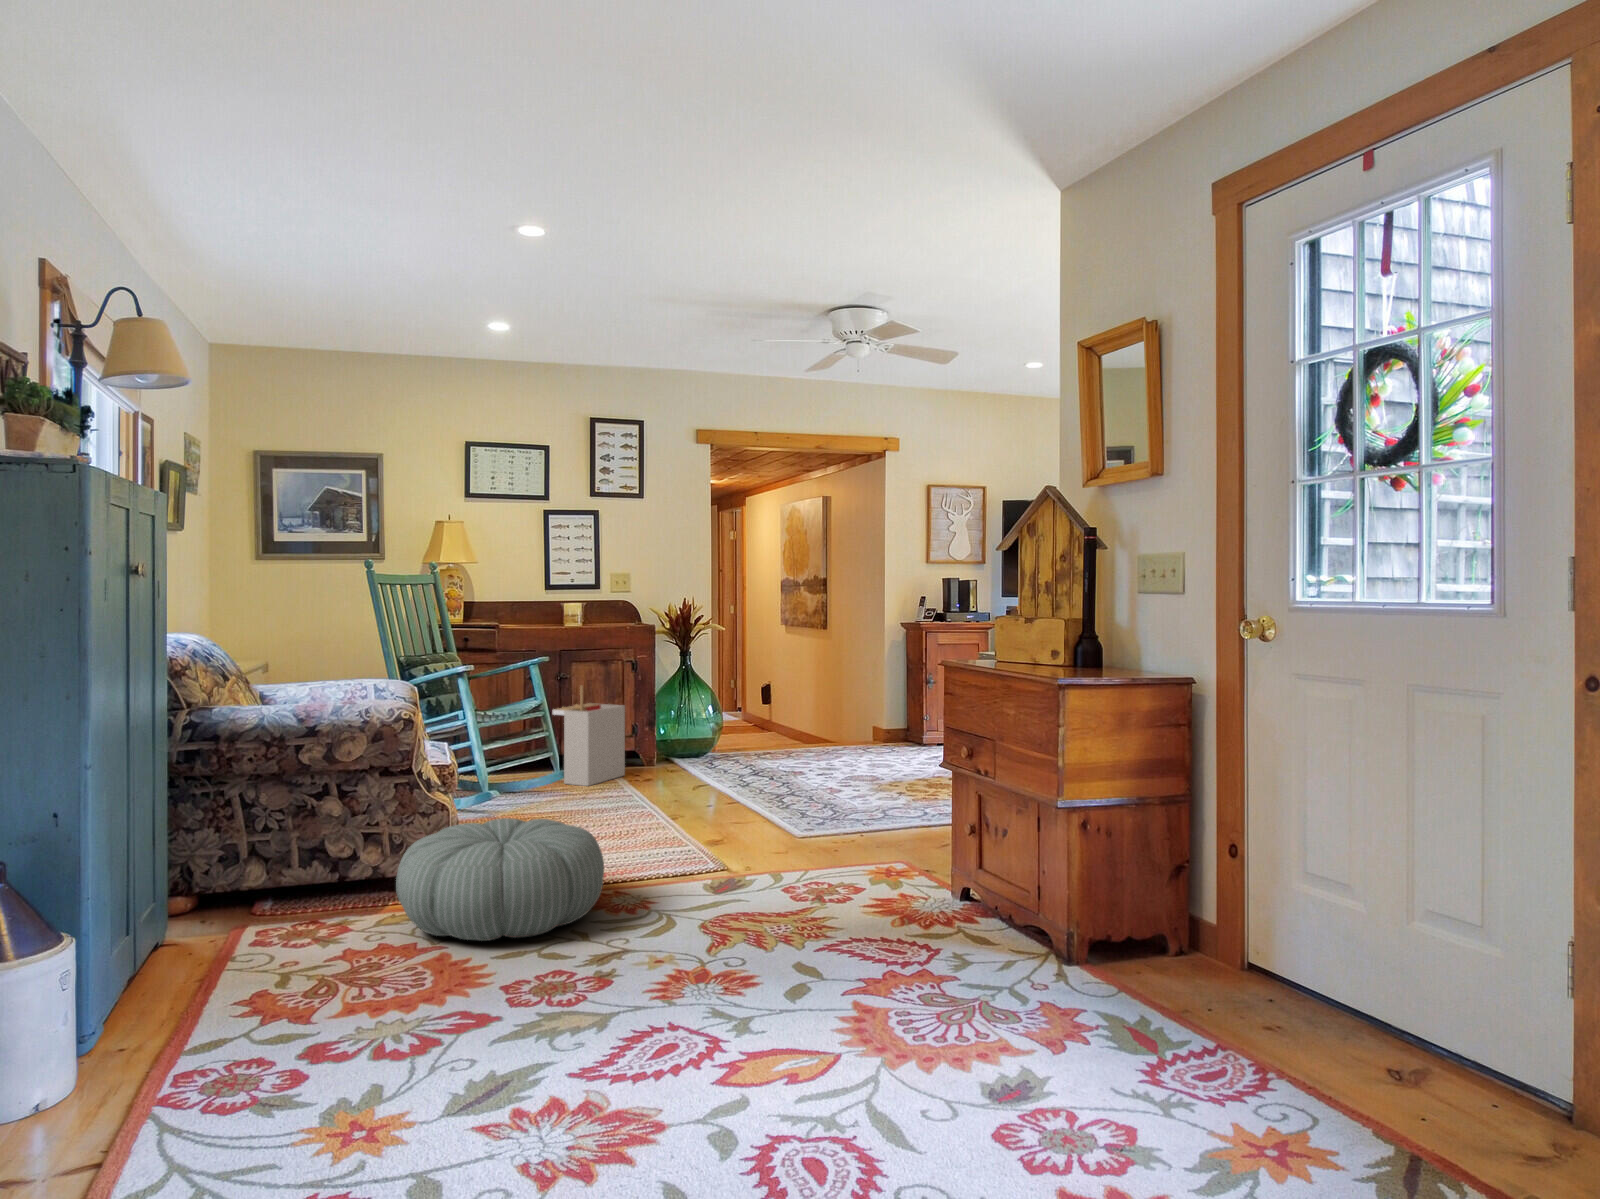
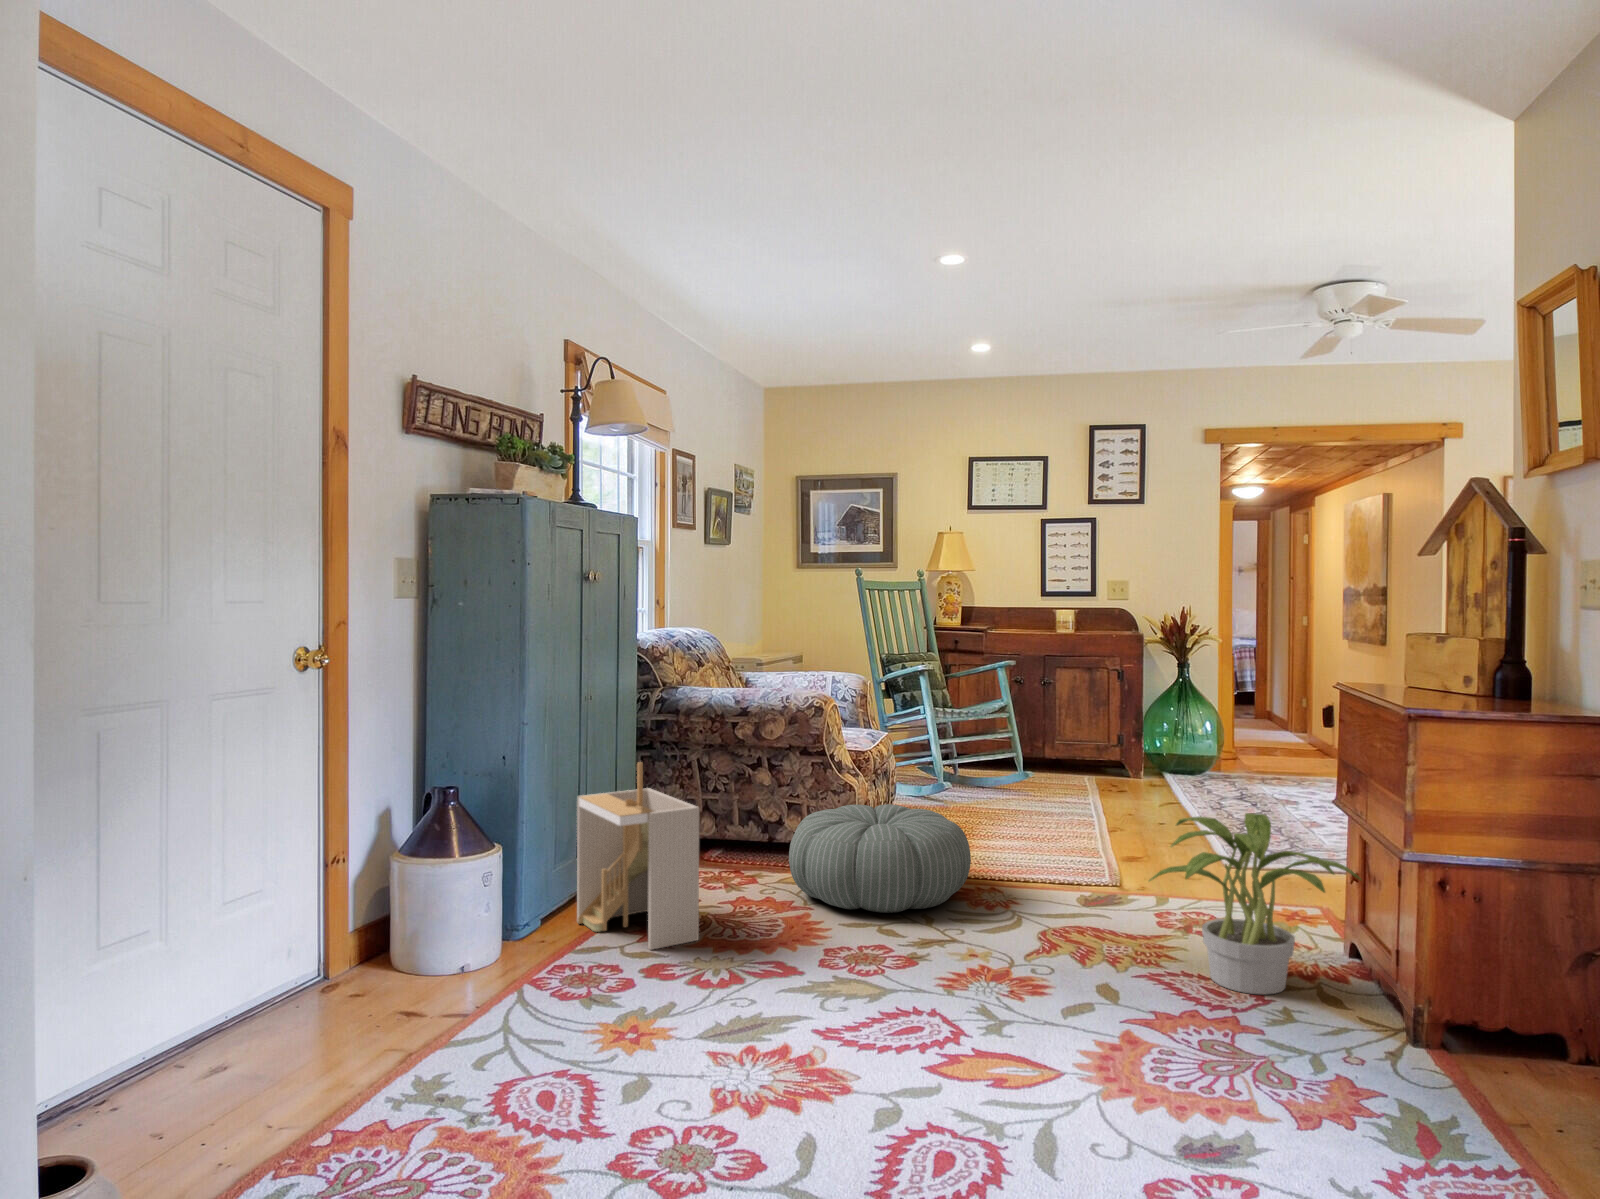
storage bin: present [552,685,625,786] -> present [577,762,699,950]
potted plant: none [814,782,980,941] -> present [1149,813,1361,994]

